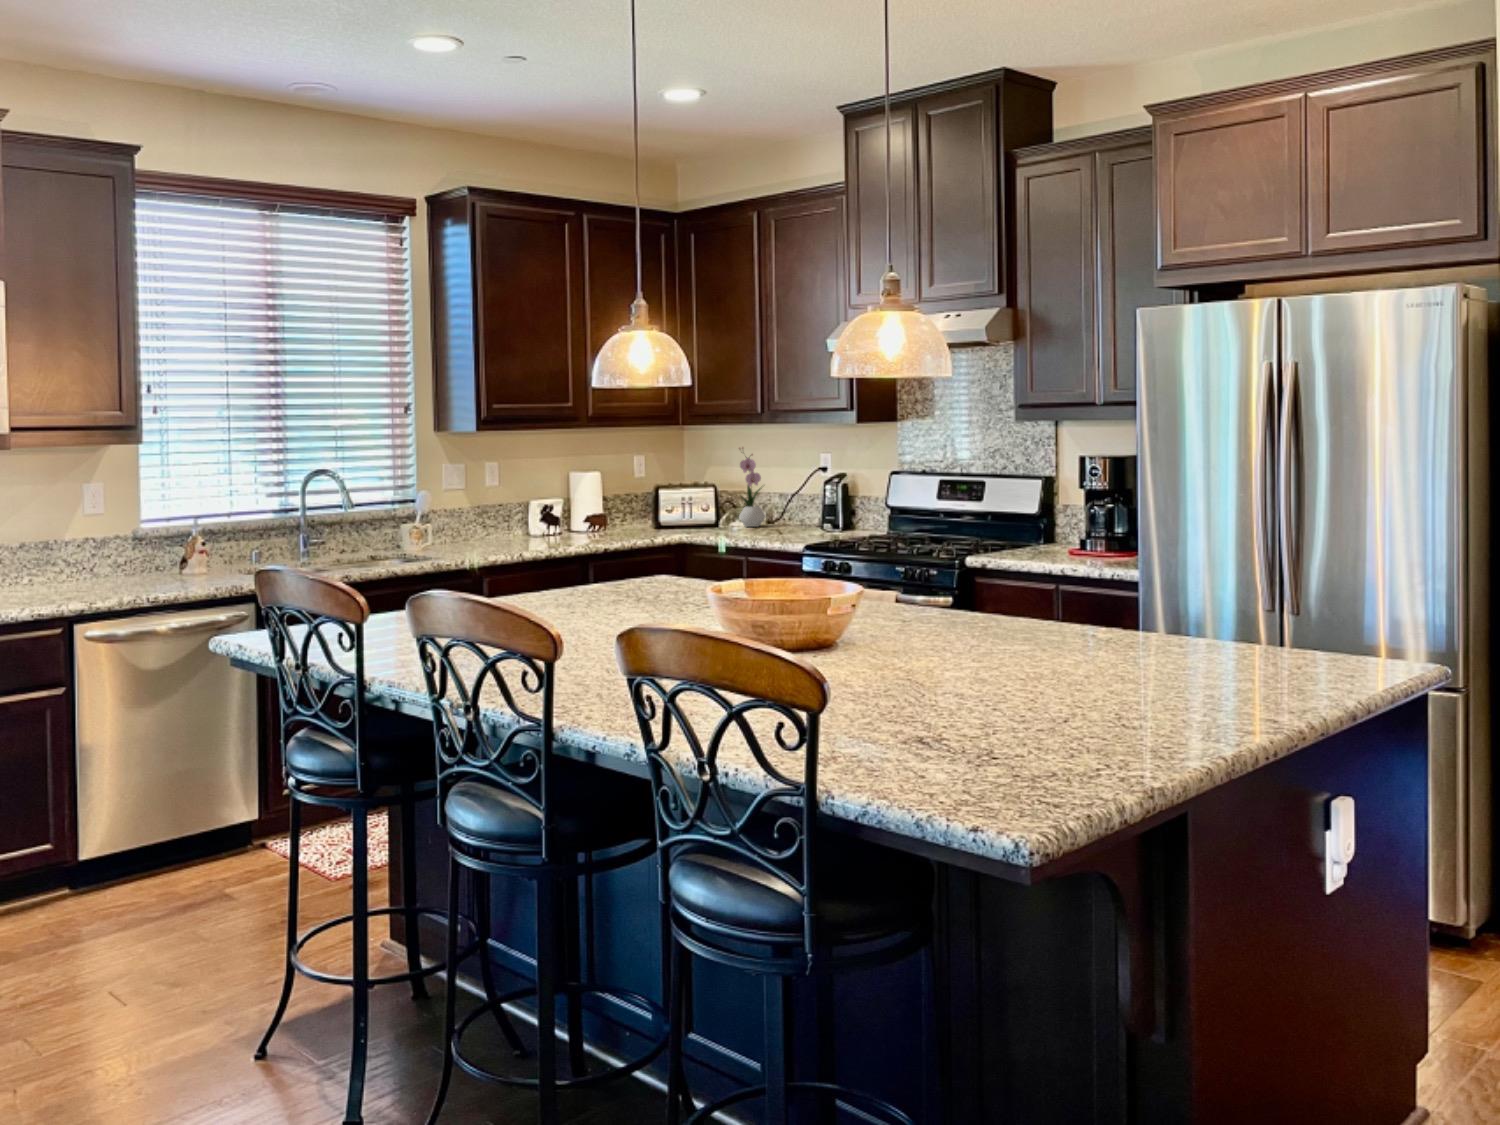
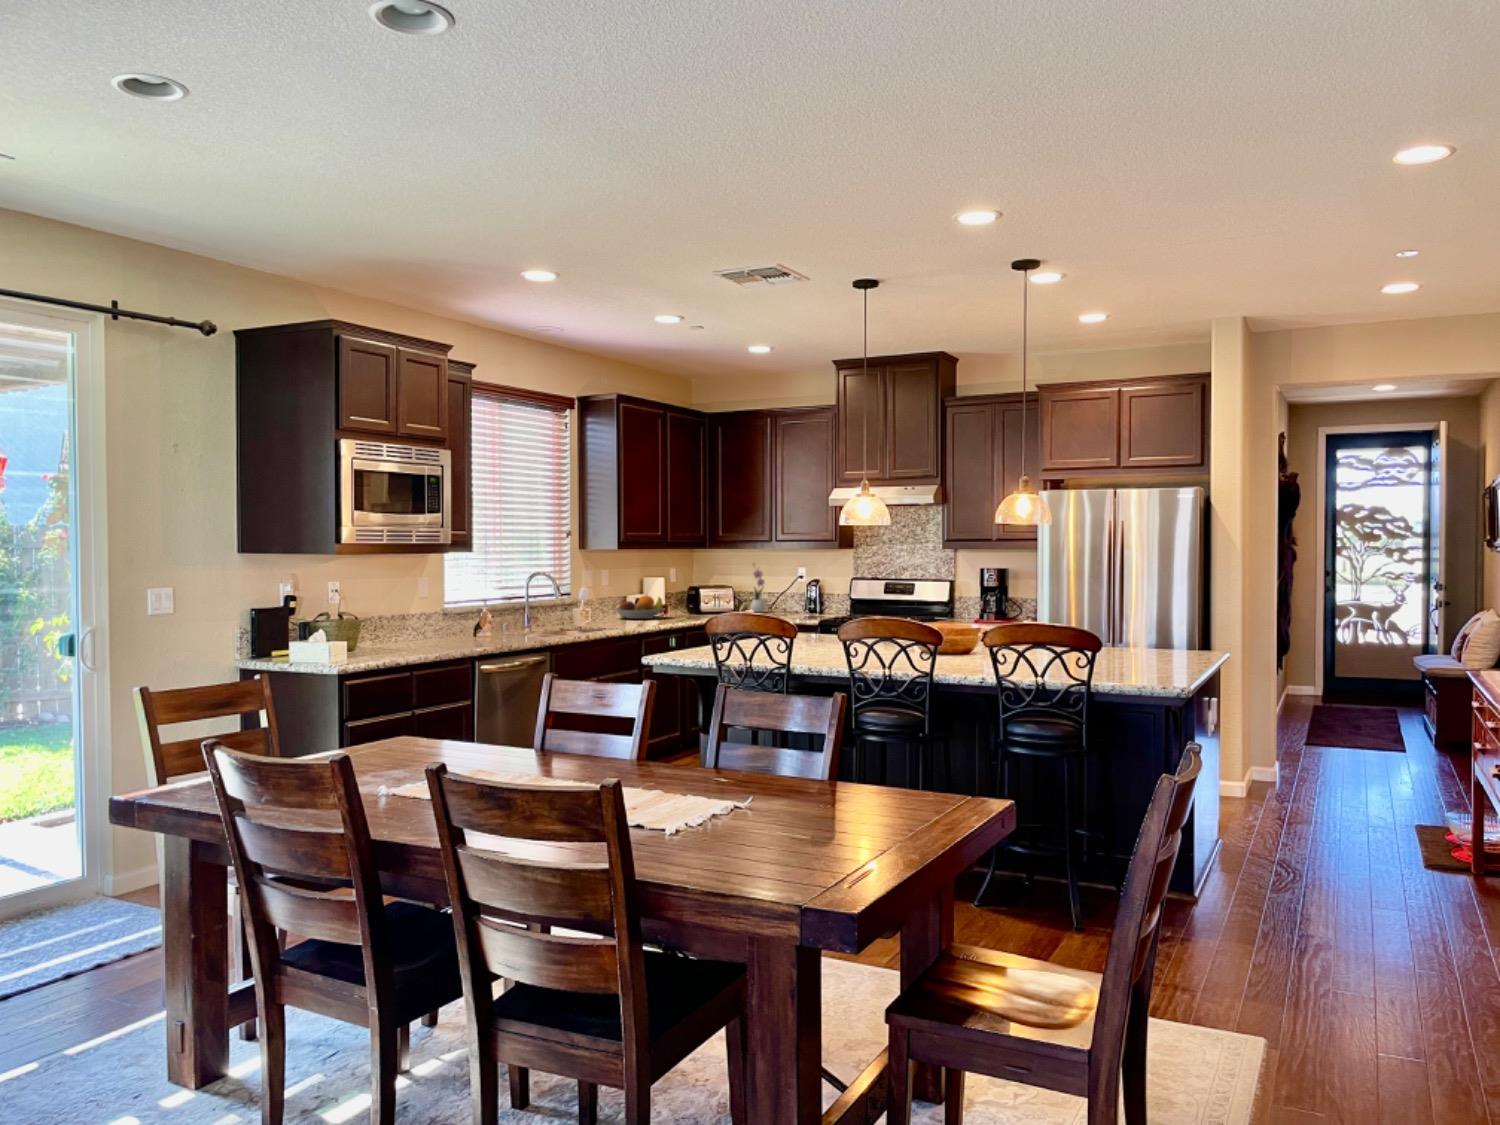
fruit bowl: none [495,502,580,540] -> present [614,596,664,619]

